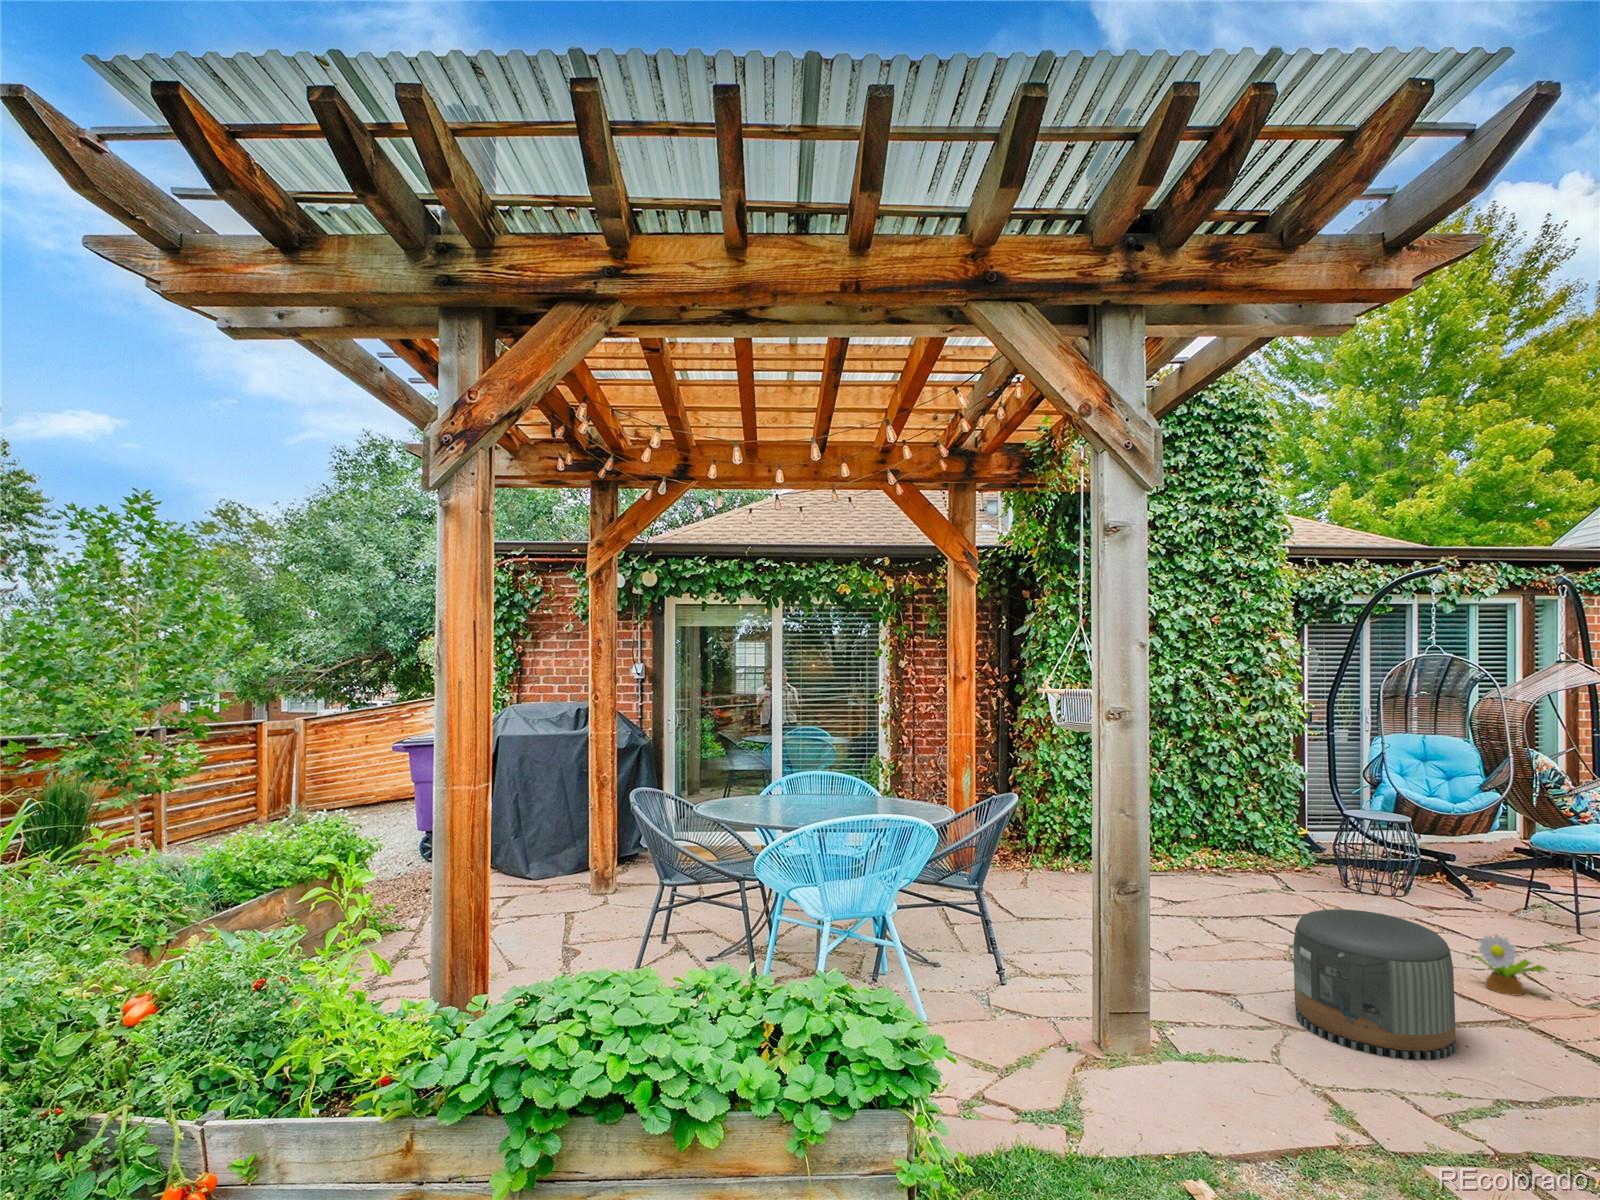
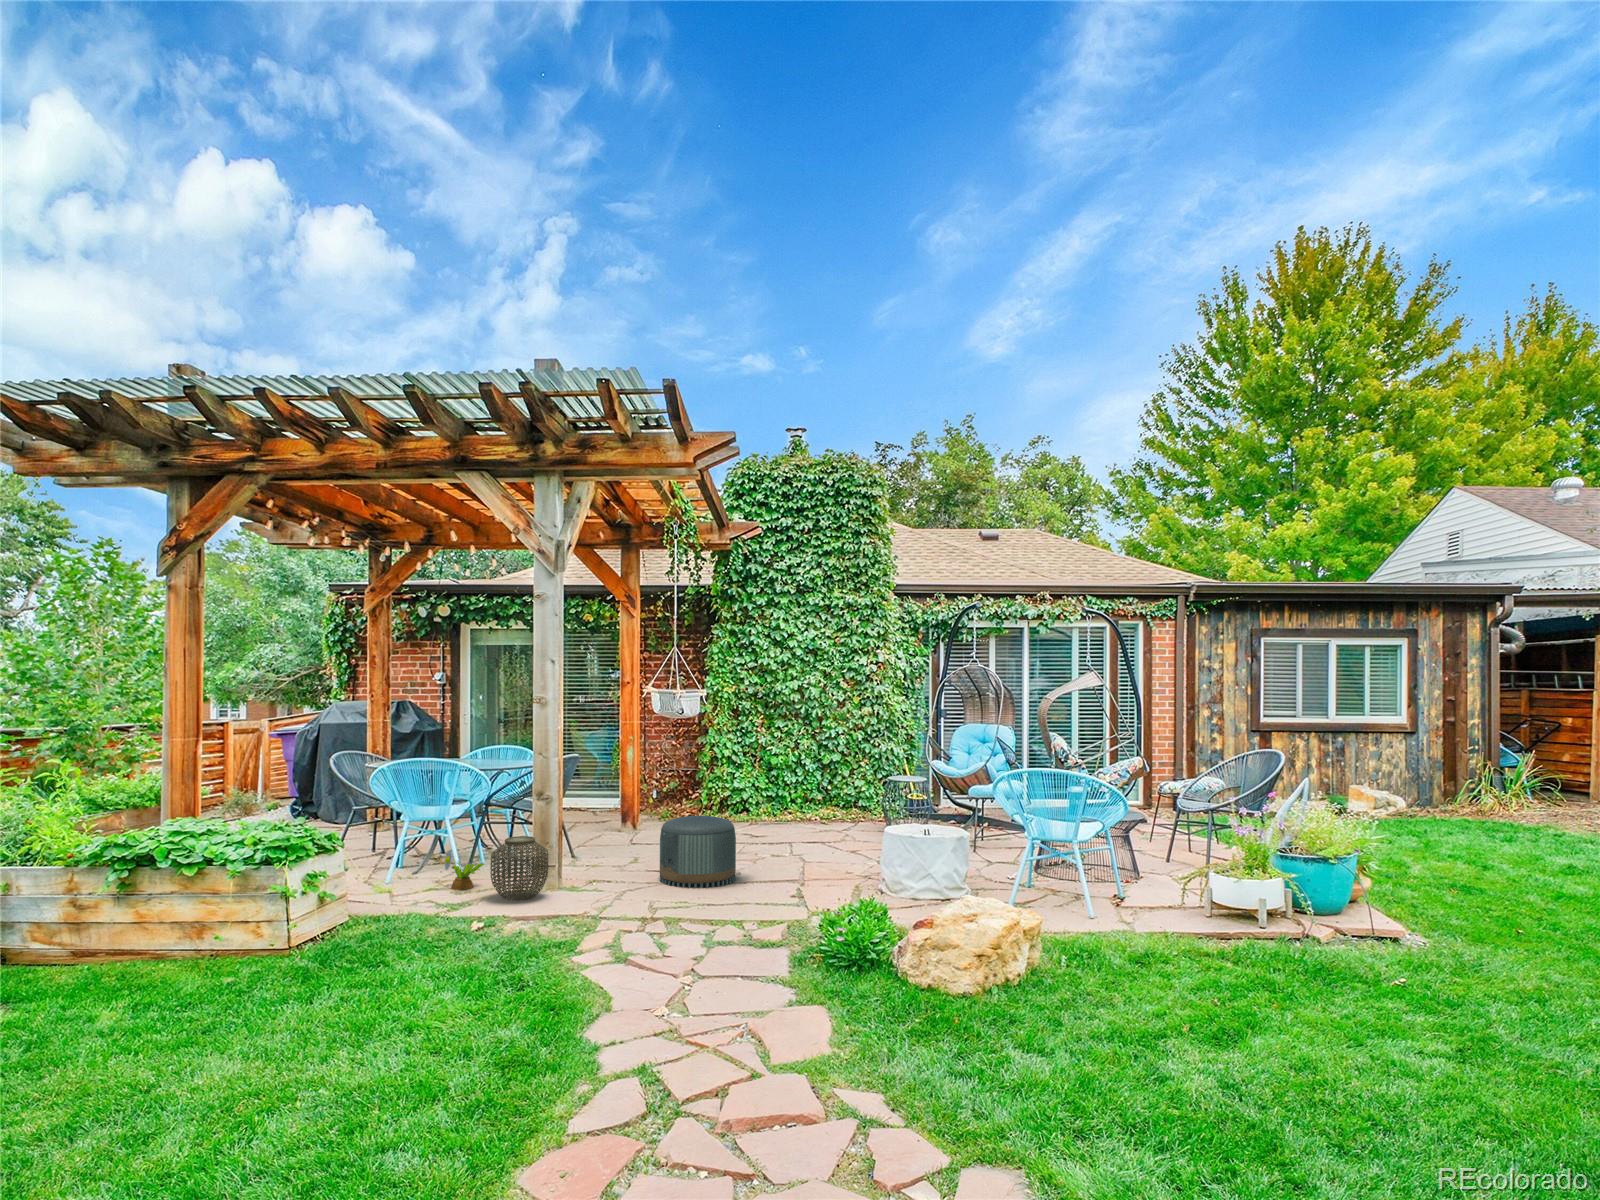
decorative plant: present [1468,934,1548,995] -> present [445,850,484,890]
woven basket: none [1135,988,1259,1135] -> present [490,836,548,901]

